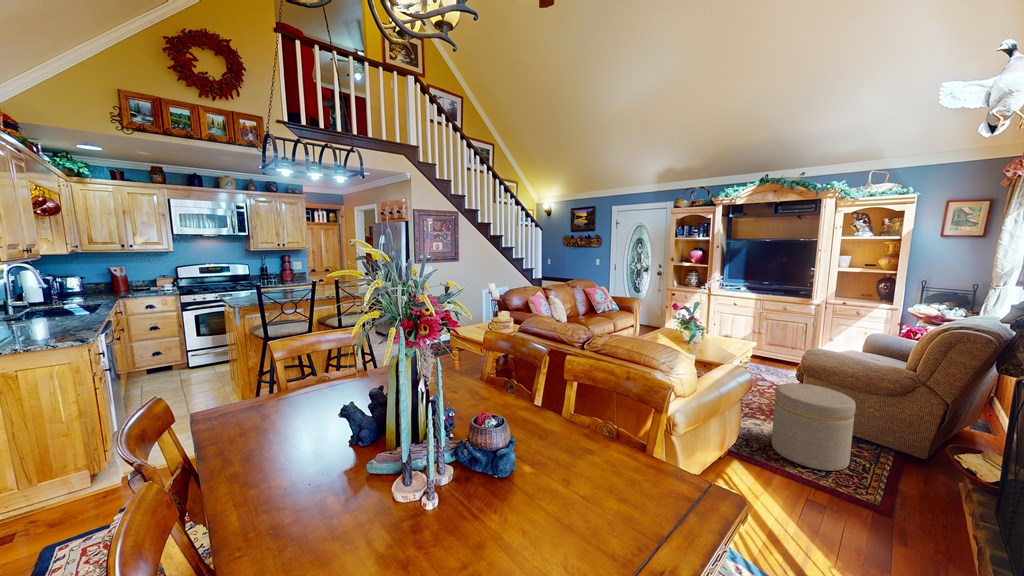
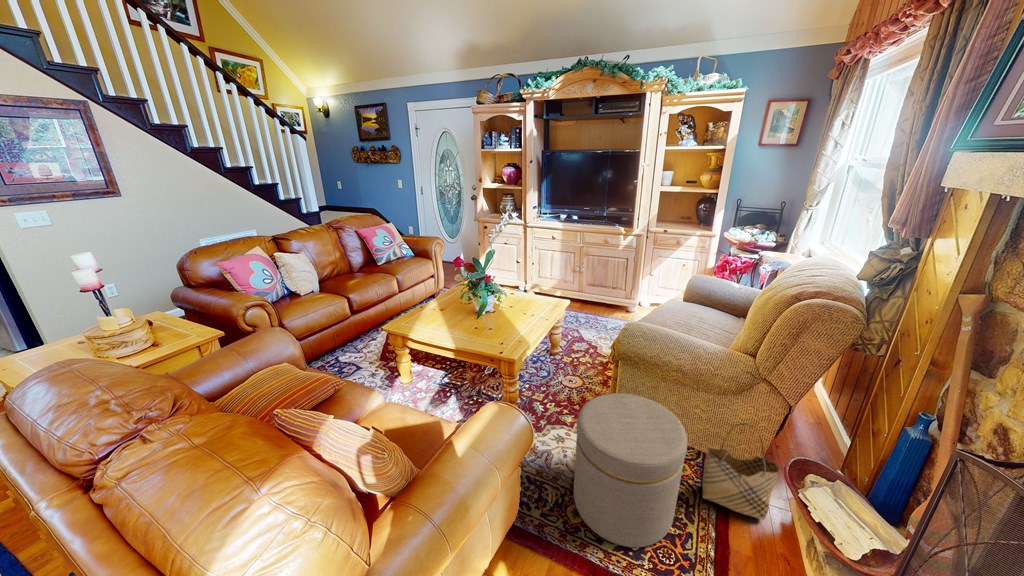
woven basket: none [874,411,936,478] -> present [702,423,780,520]

